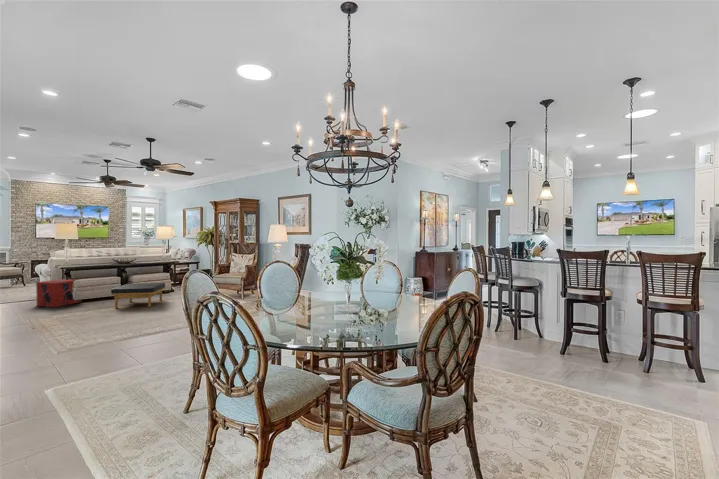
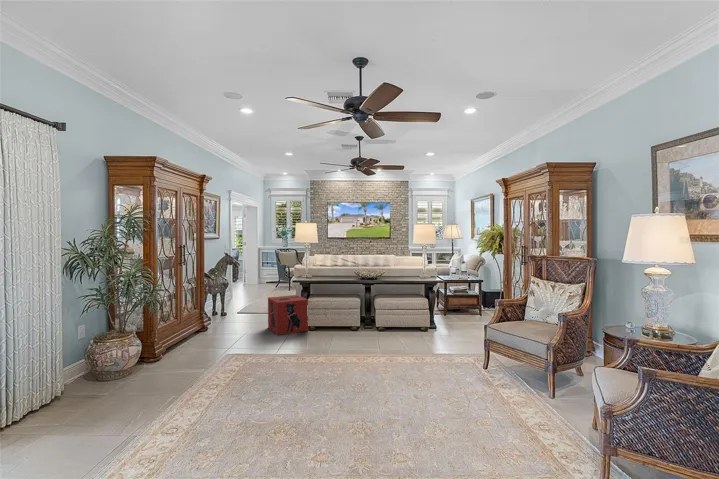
ottoman: present [111,283,165,308] -> none [318,316,404,371]

